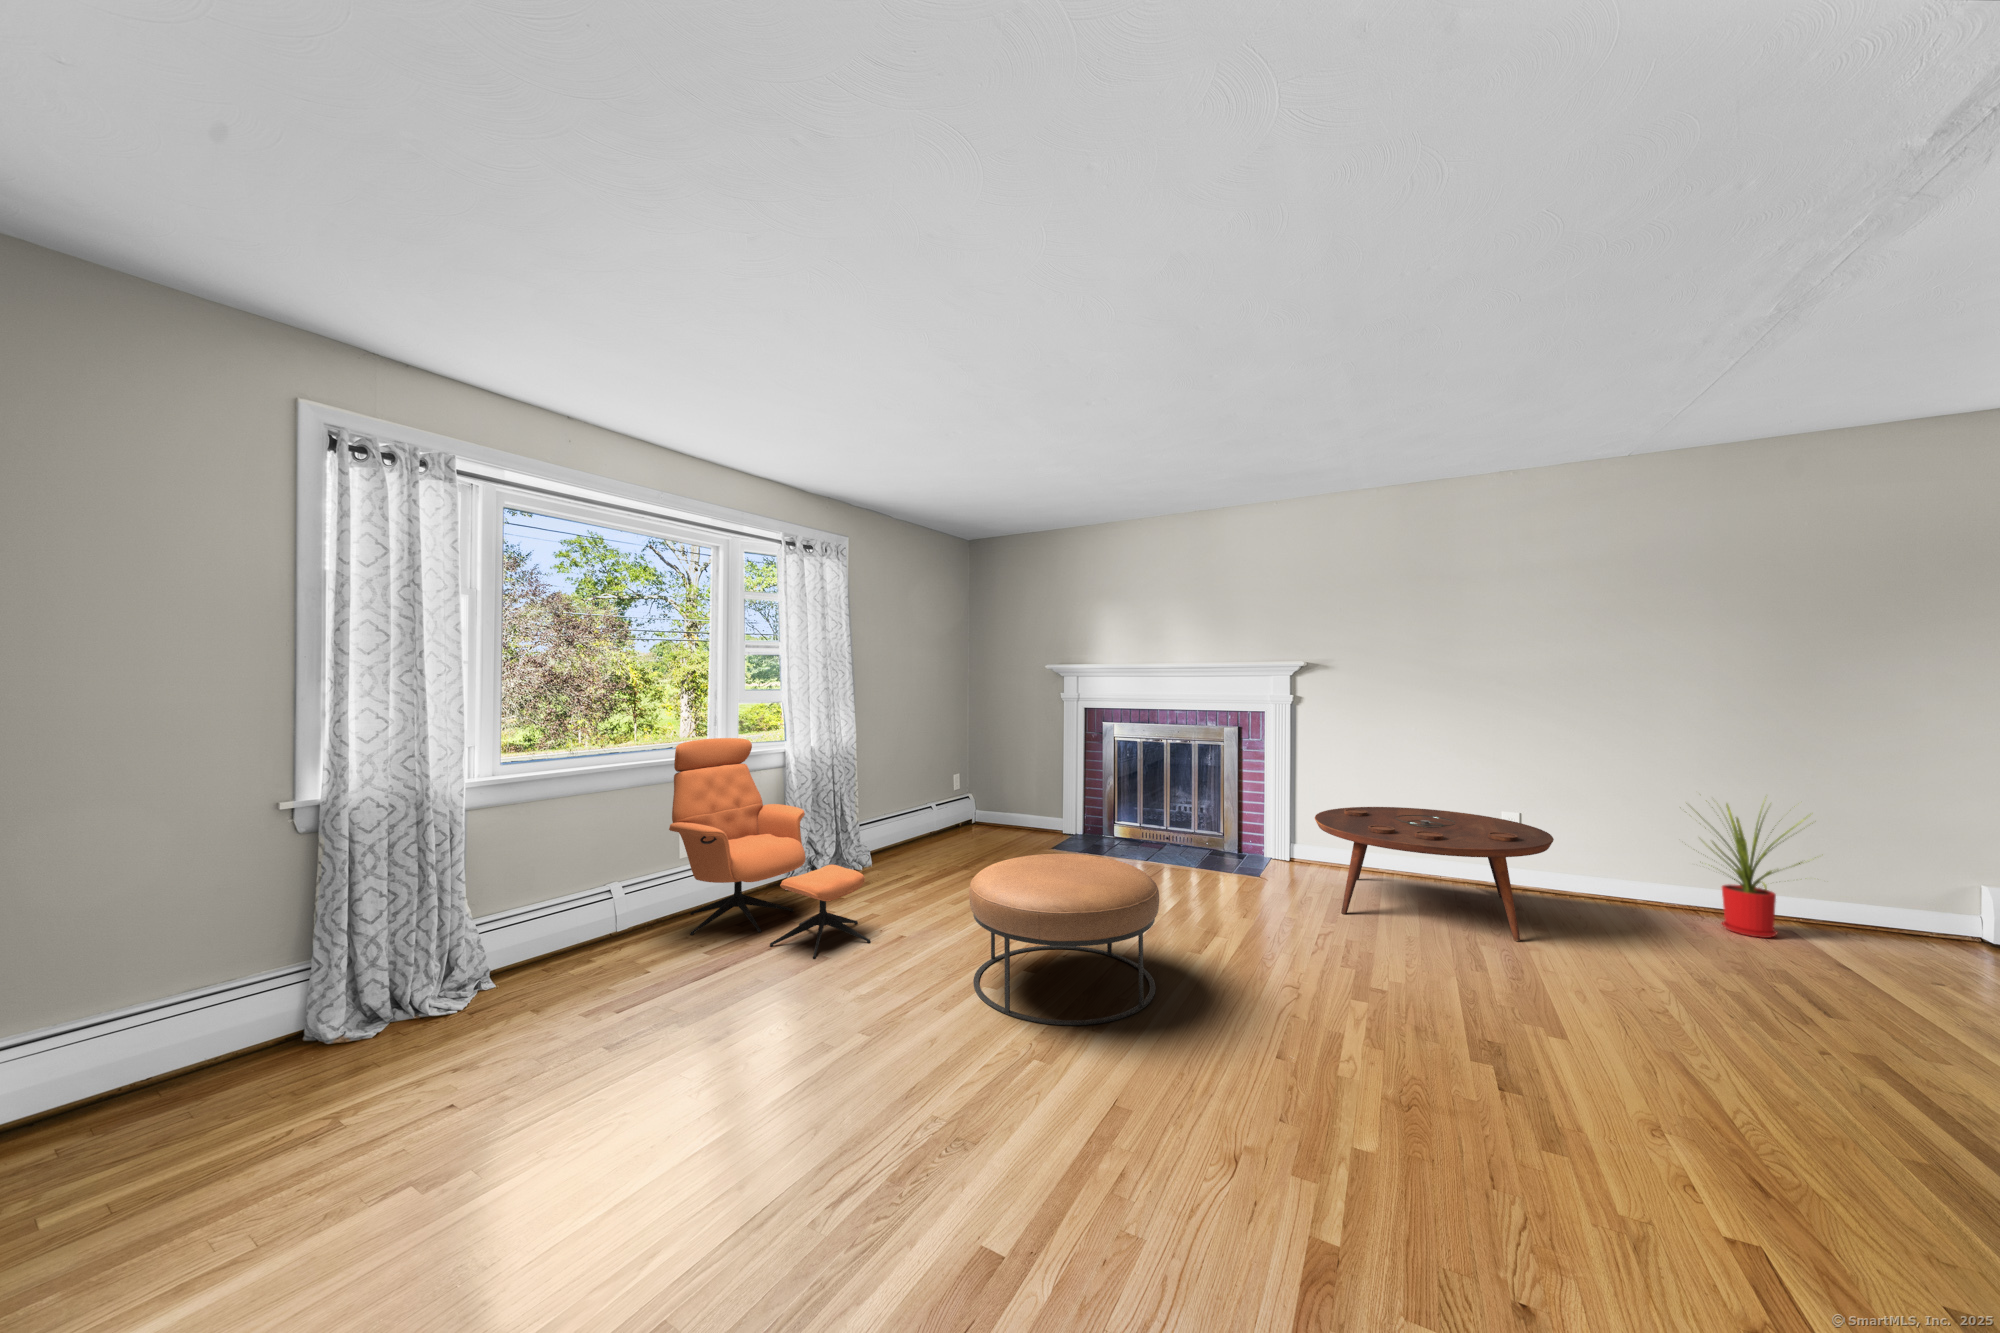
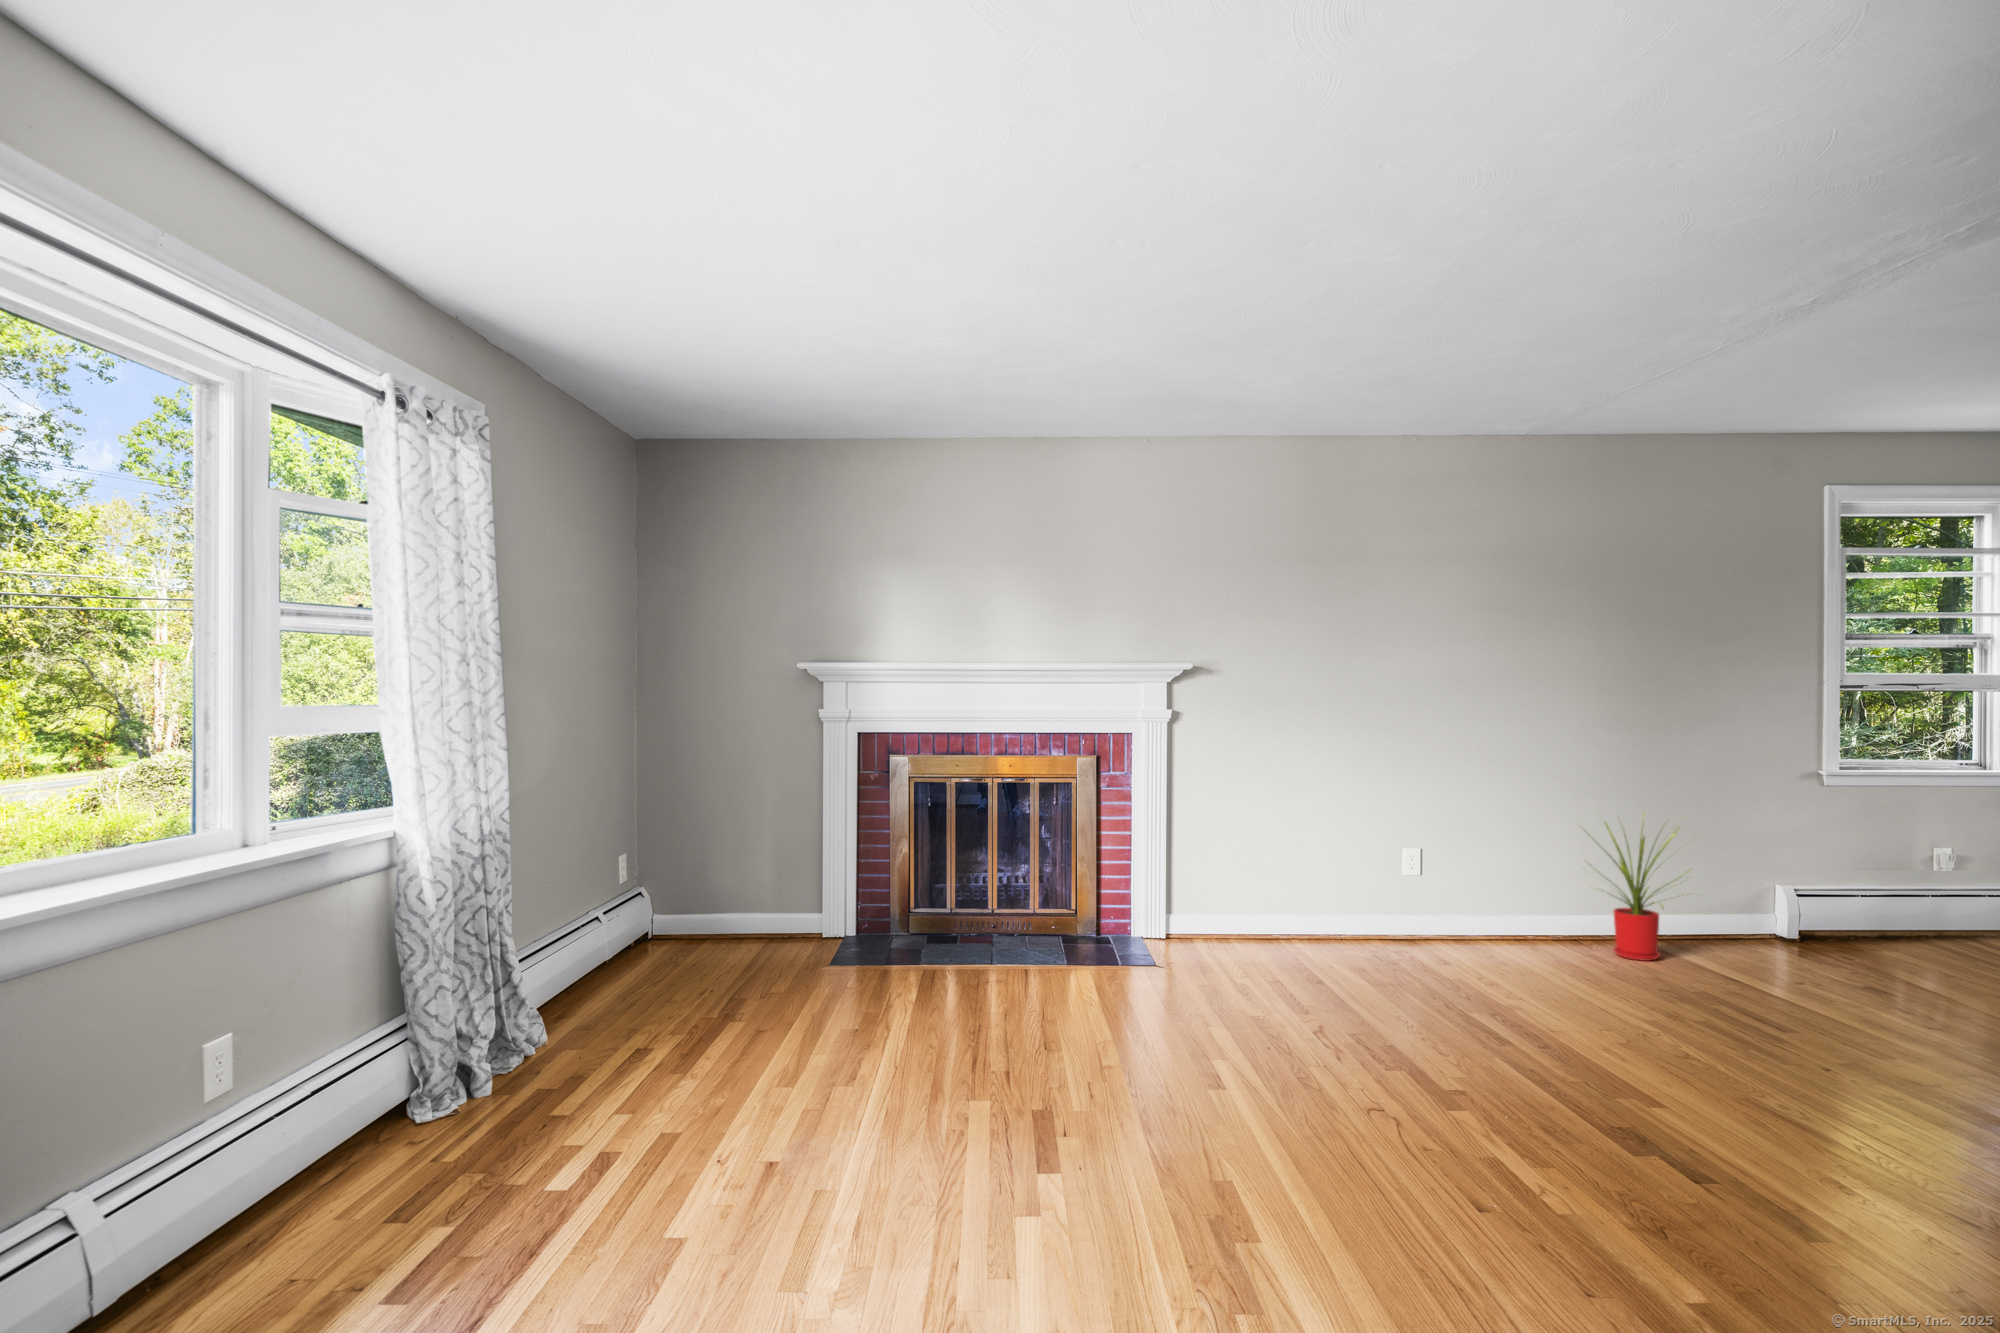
armchair: present [669,738,870,958] -> none [212,816,724,1270]
coffee table: present [1315,807,1554,941] -> none [1237,852,1509,1002]
ottoman: present [969,854,1159,1025] -> none [960,970,1267,1256]

